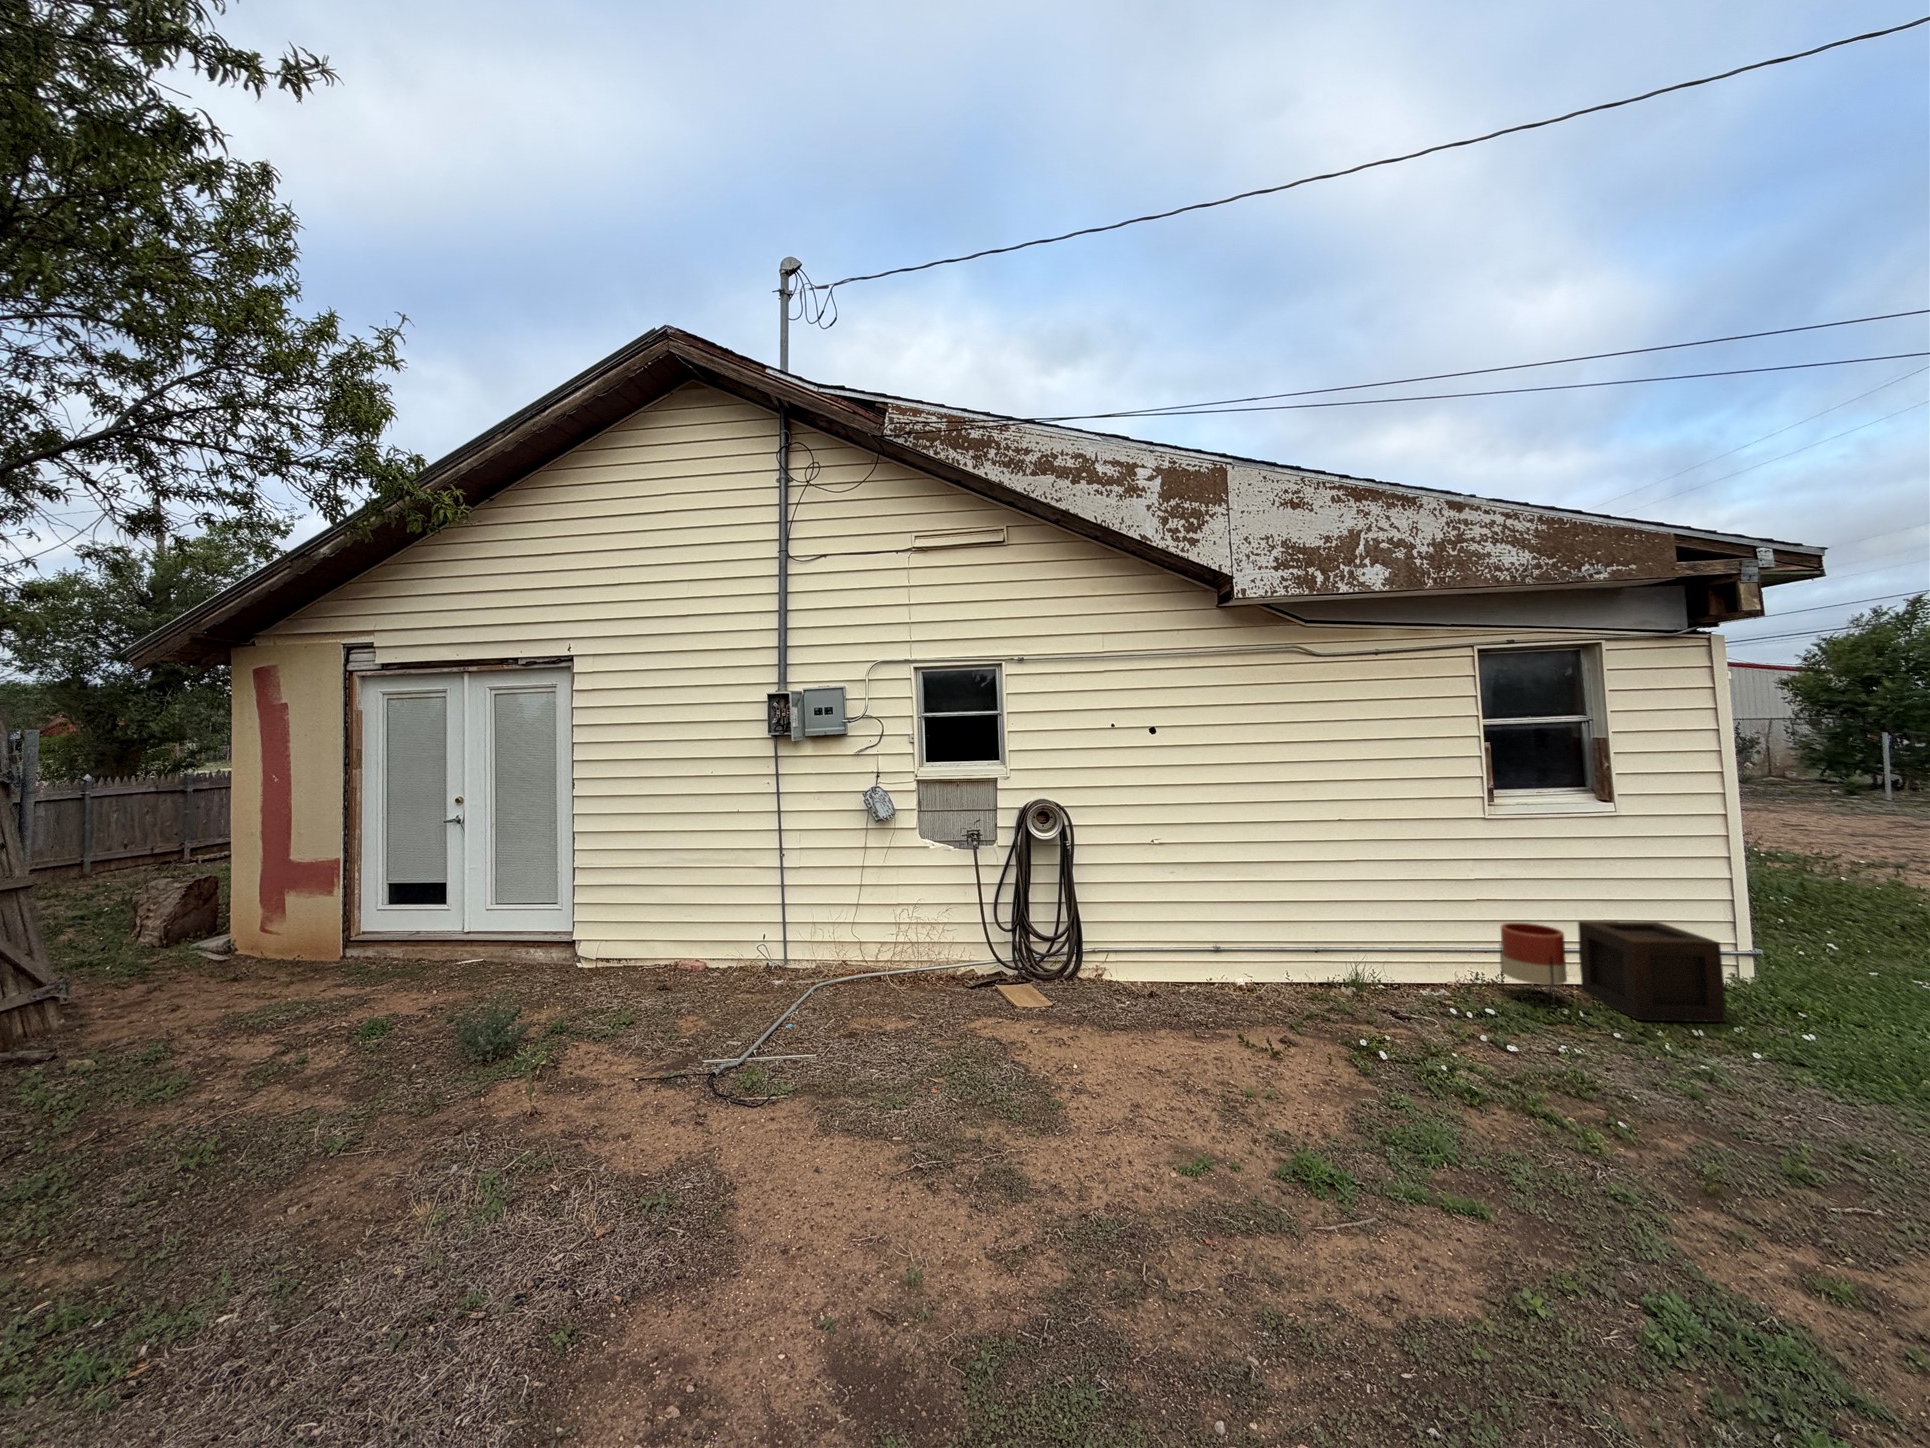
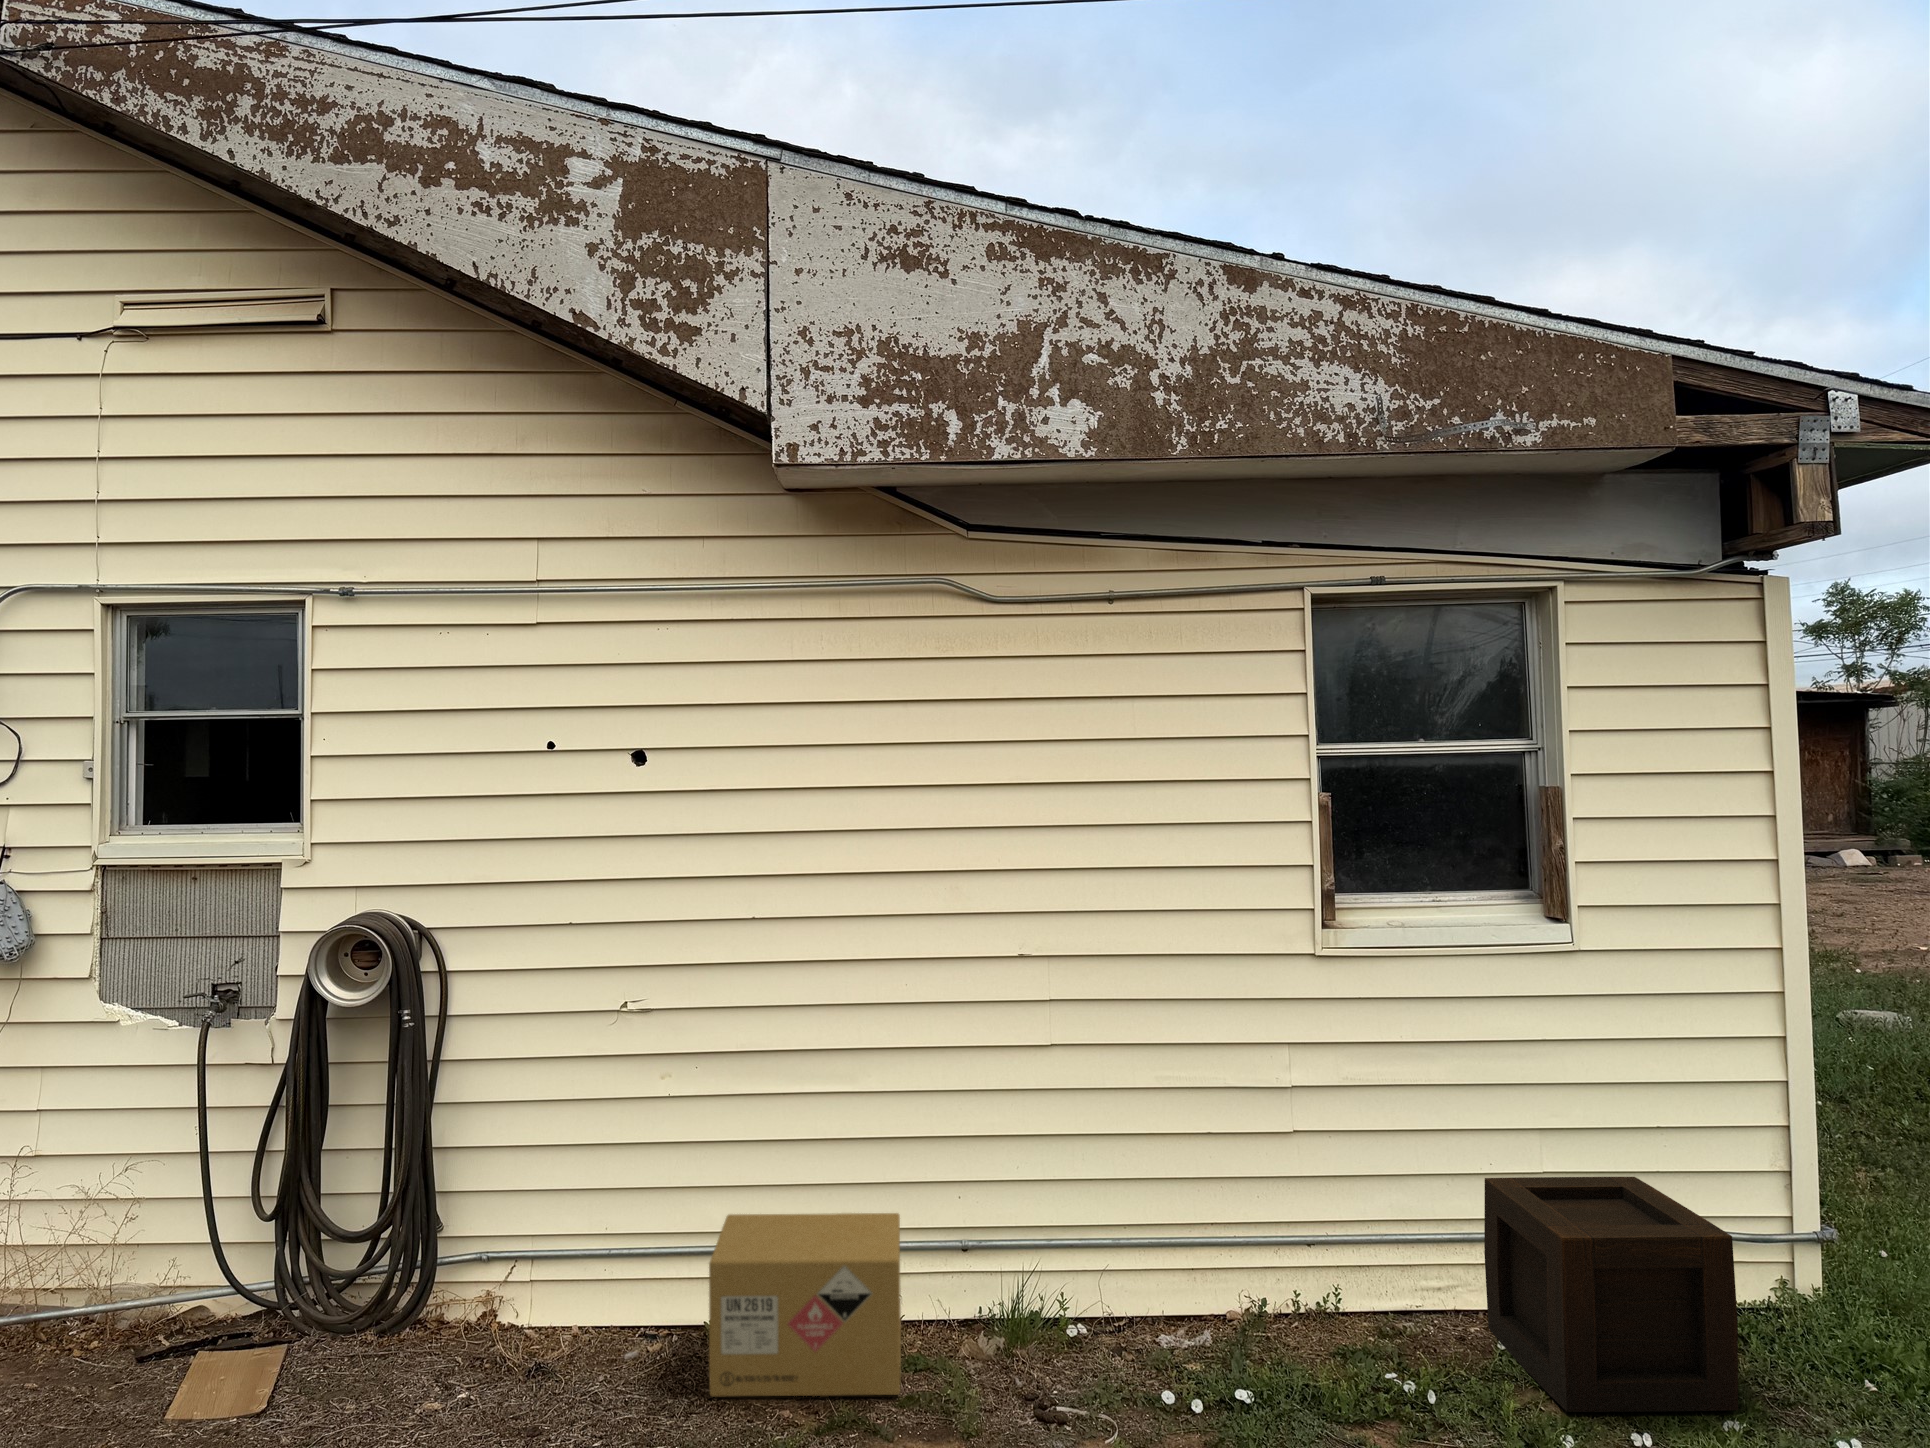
planter: present [1500,923,1567,1007] -> none [1325,1183,1446,1382]
cardboard box: none [1206,931,1308,1006] -> present [709,1213,901,1397]

